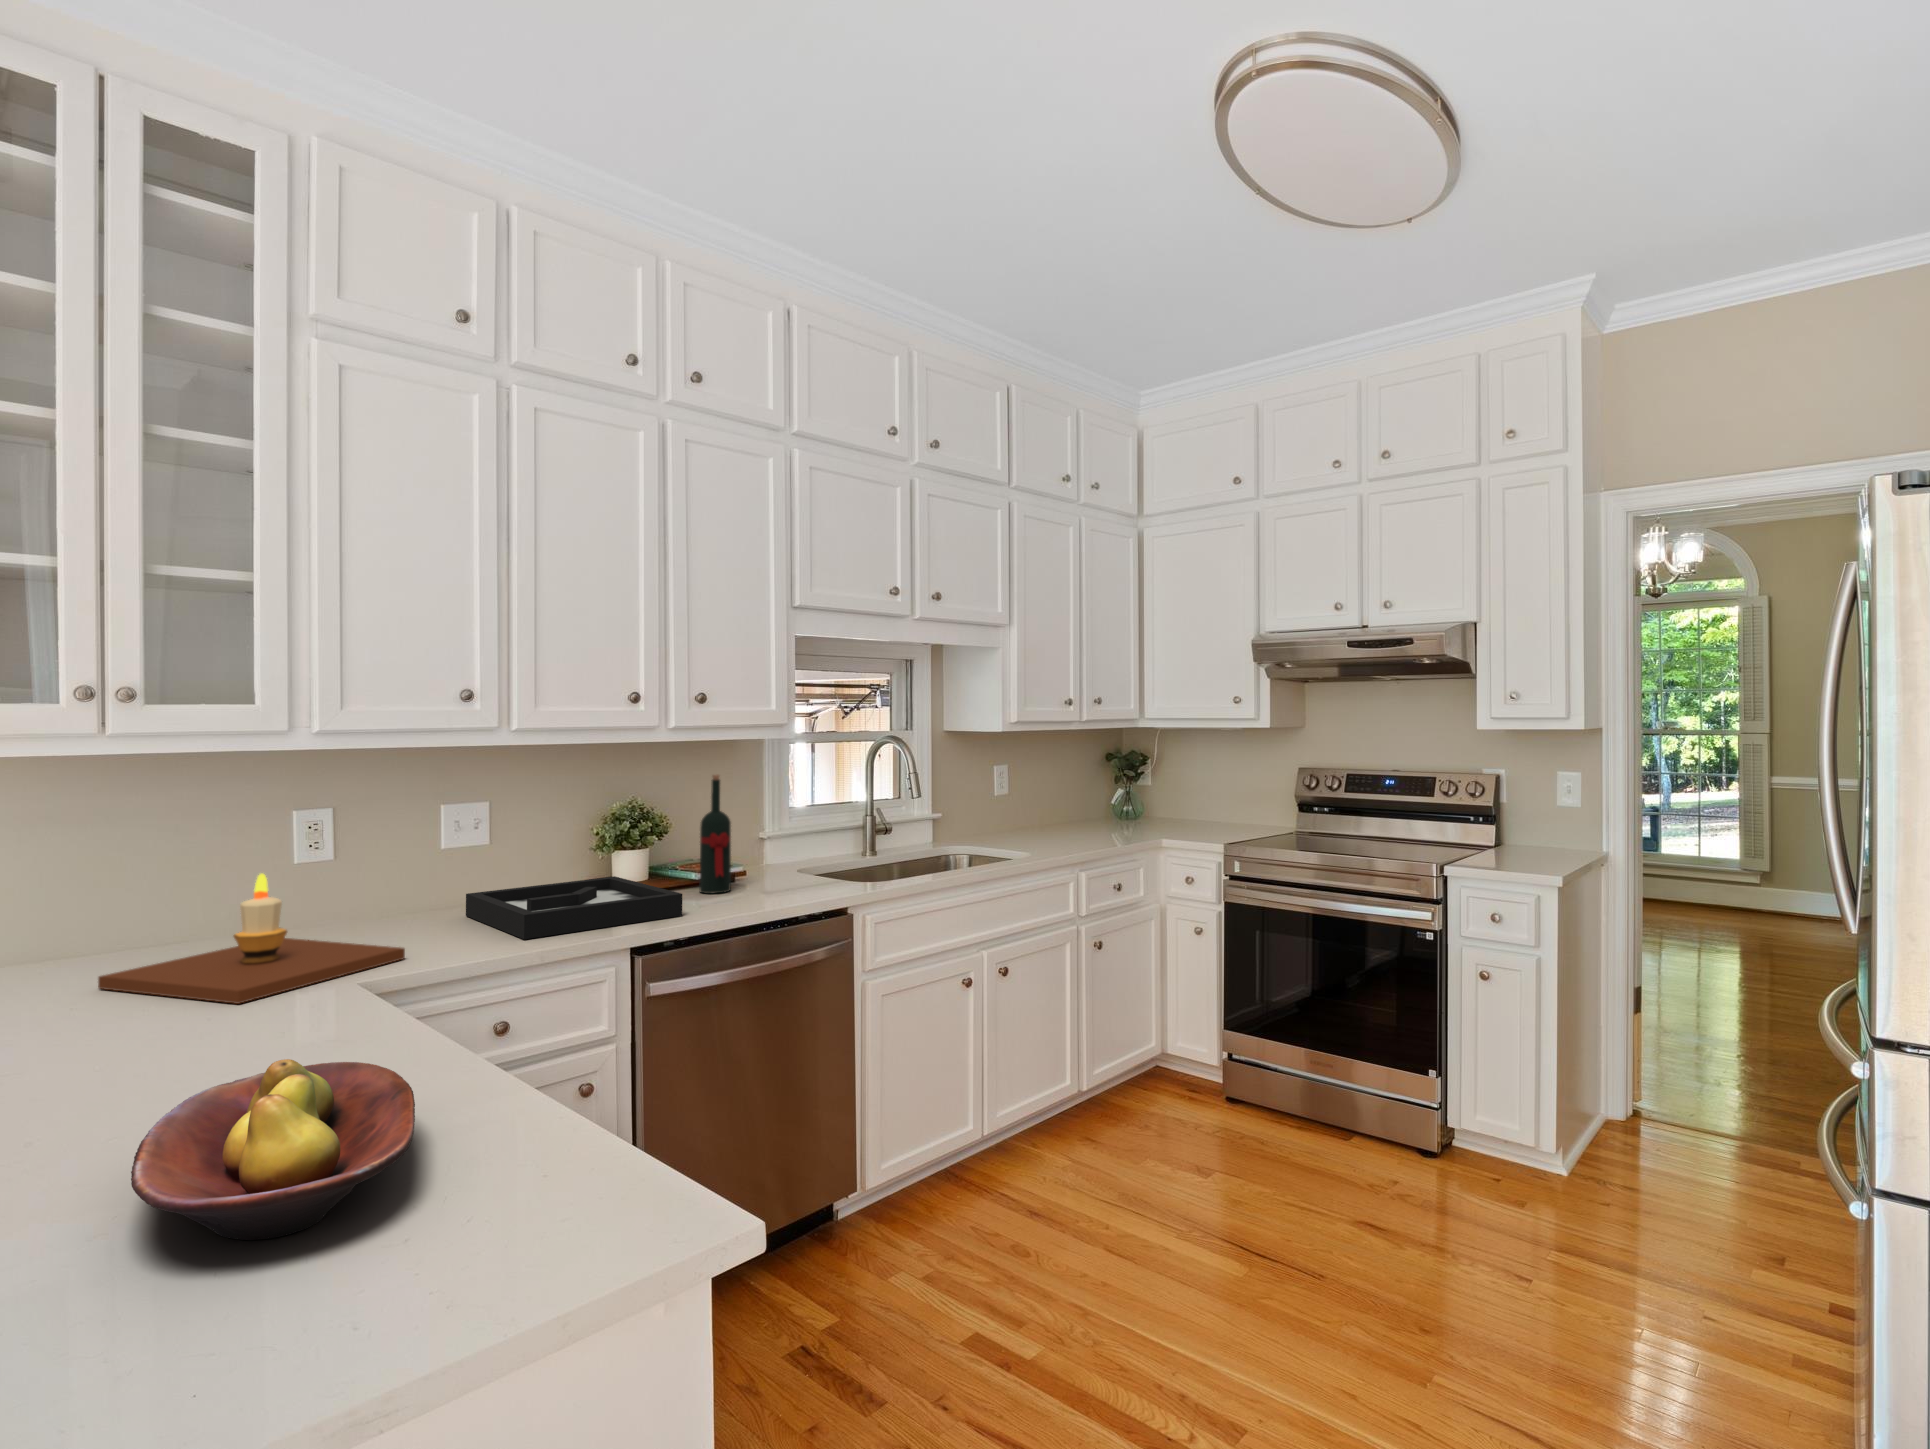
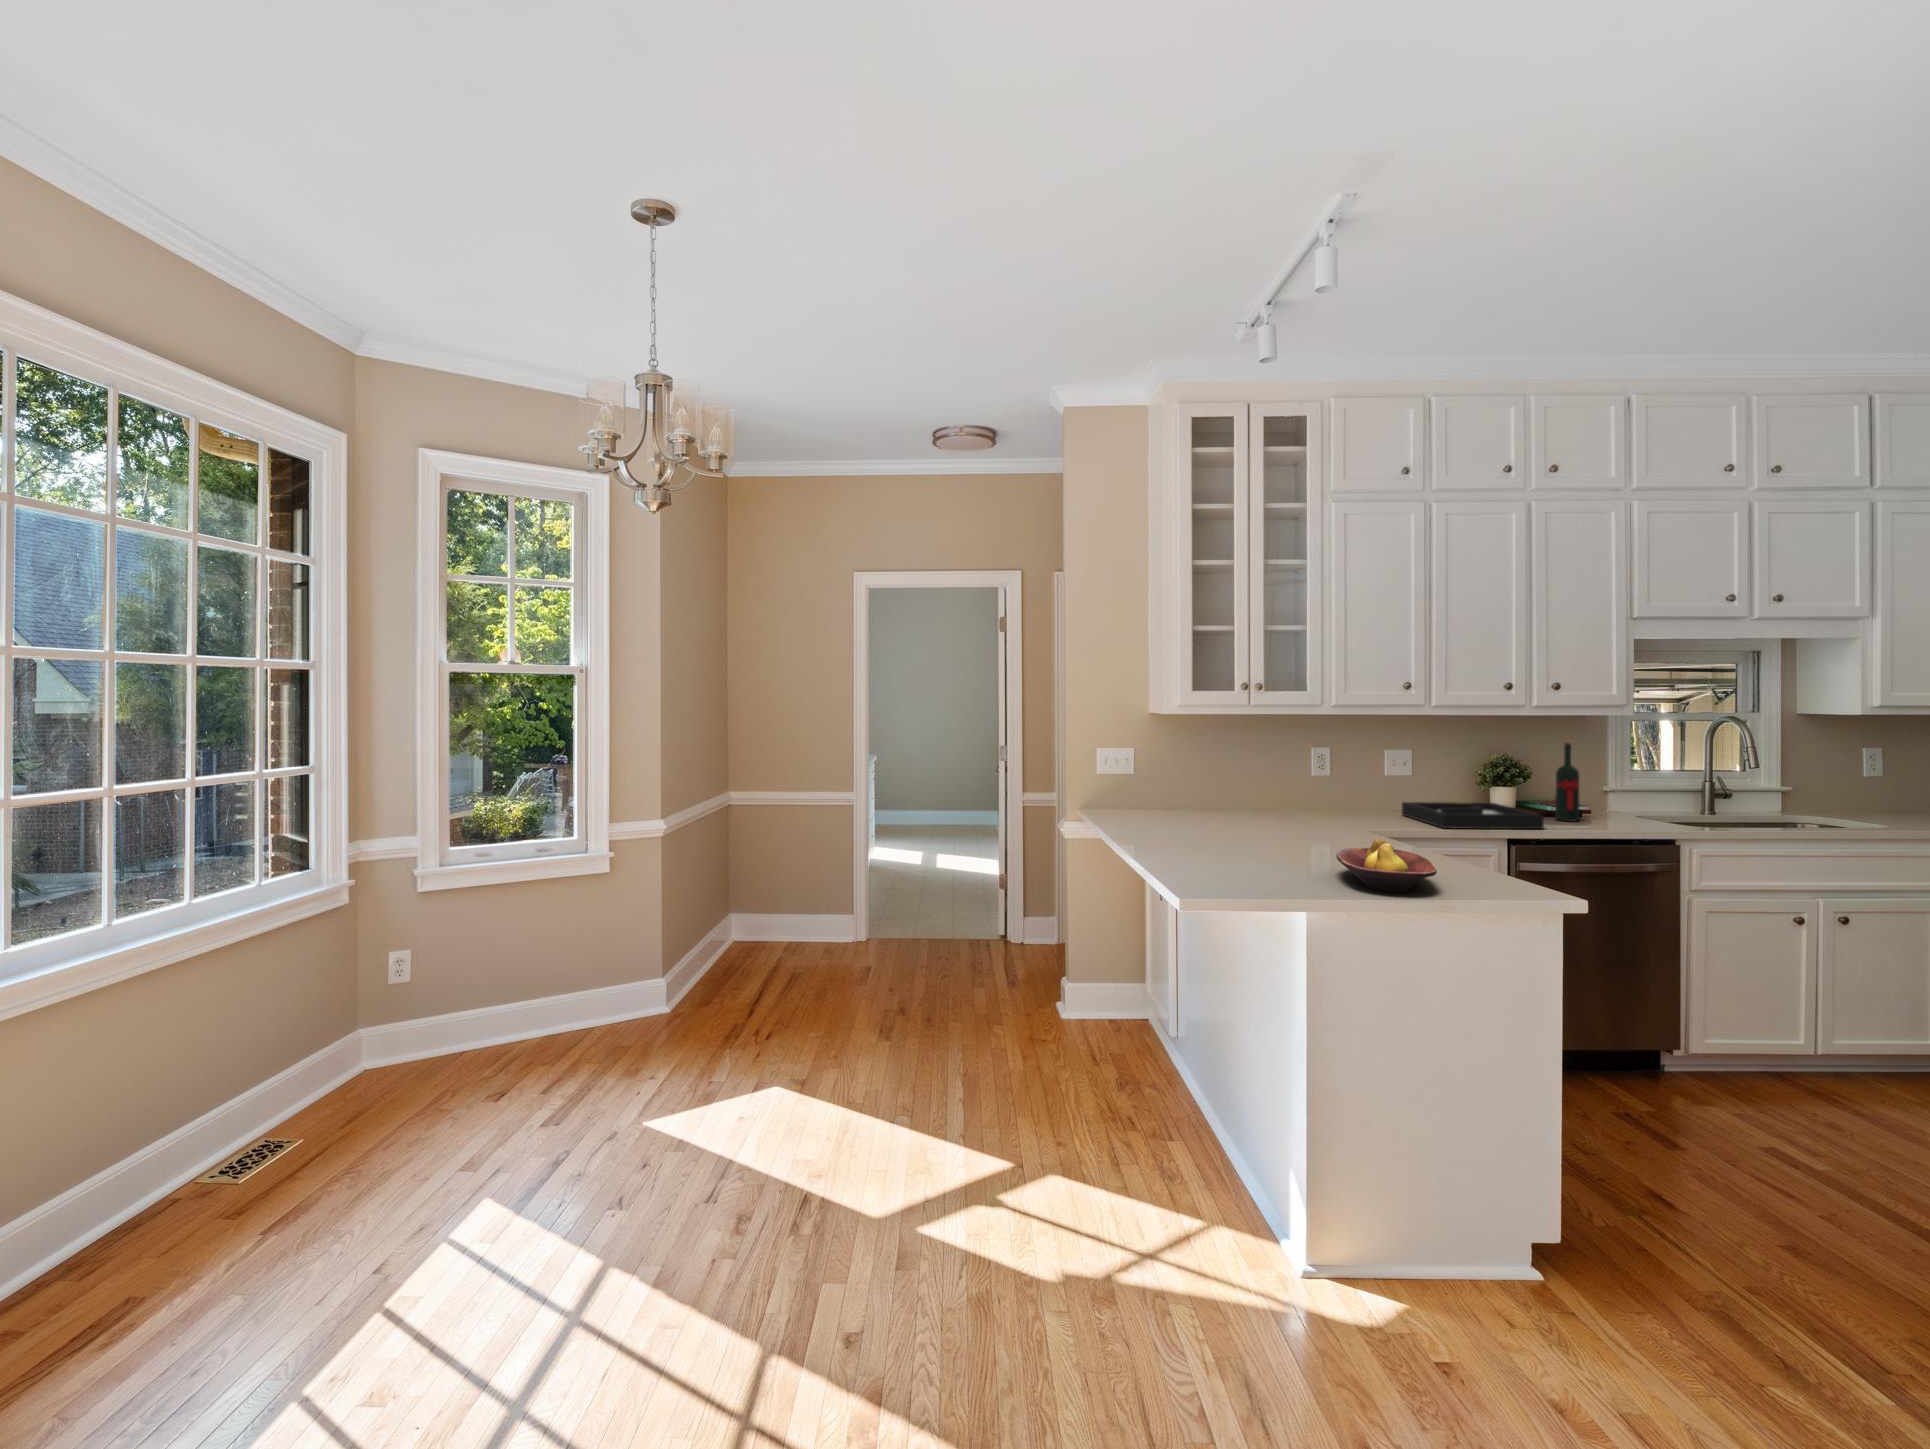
candle: present [98,874,405,1004] -> none [1247,776,1381,834]

